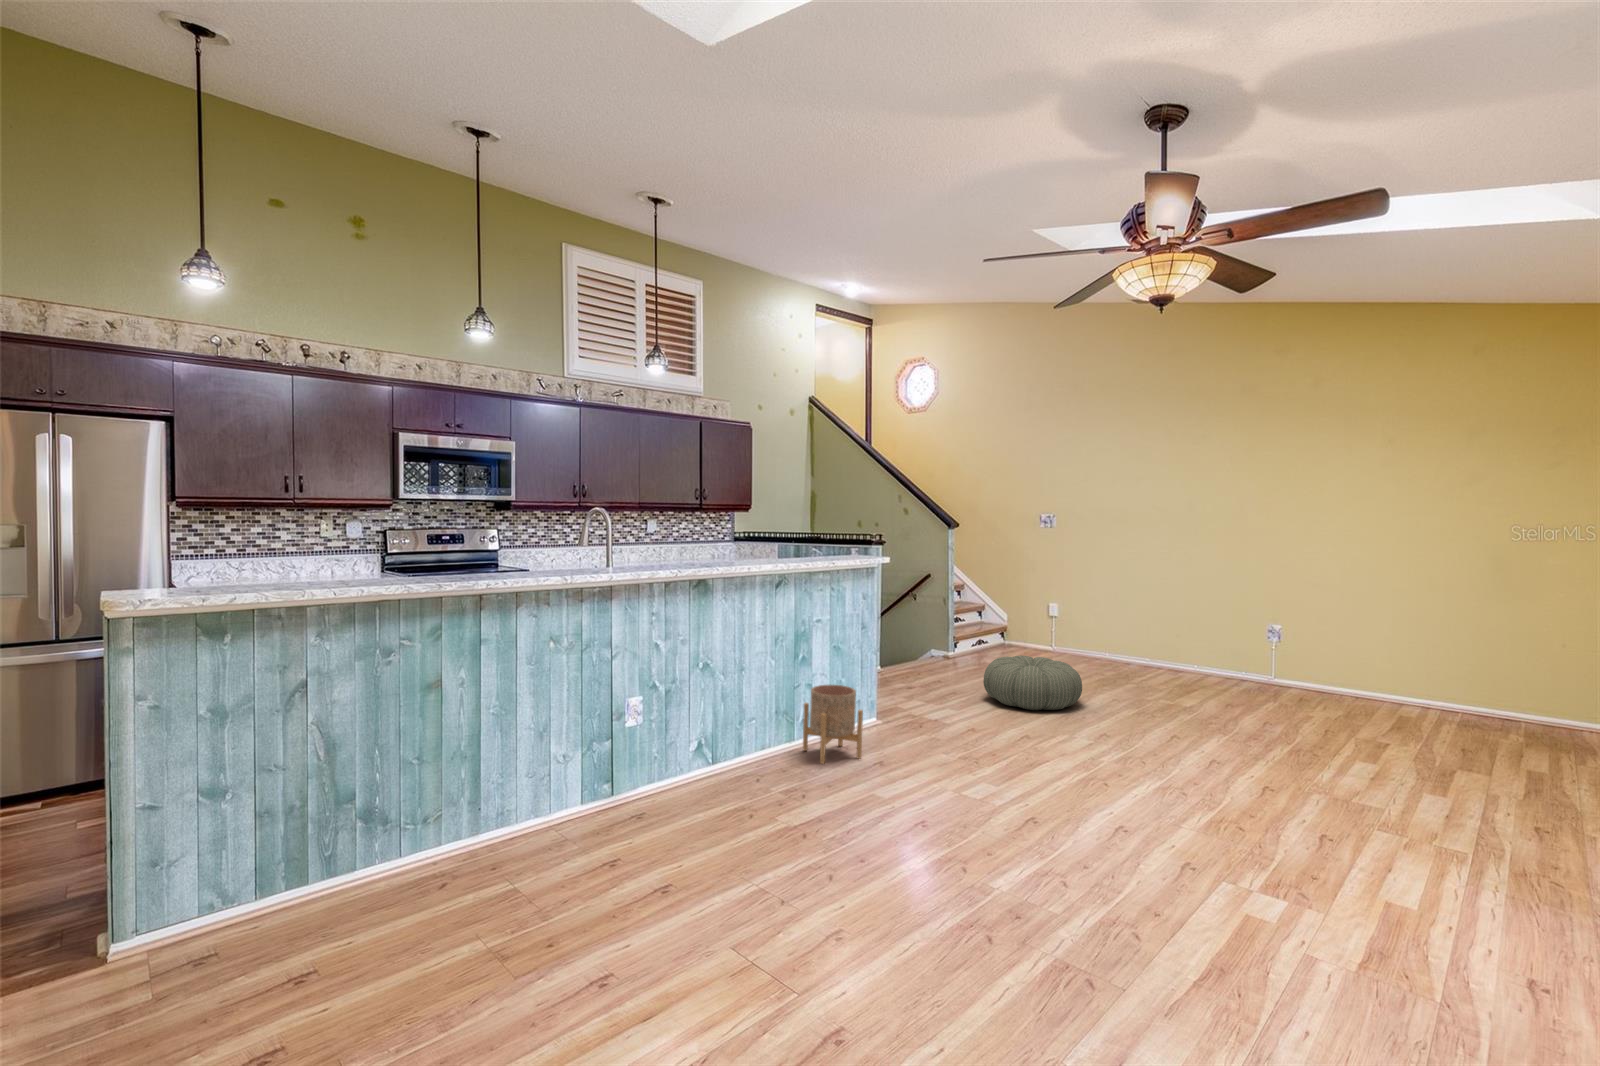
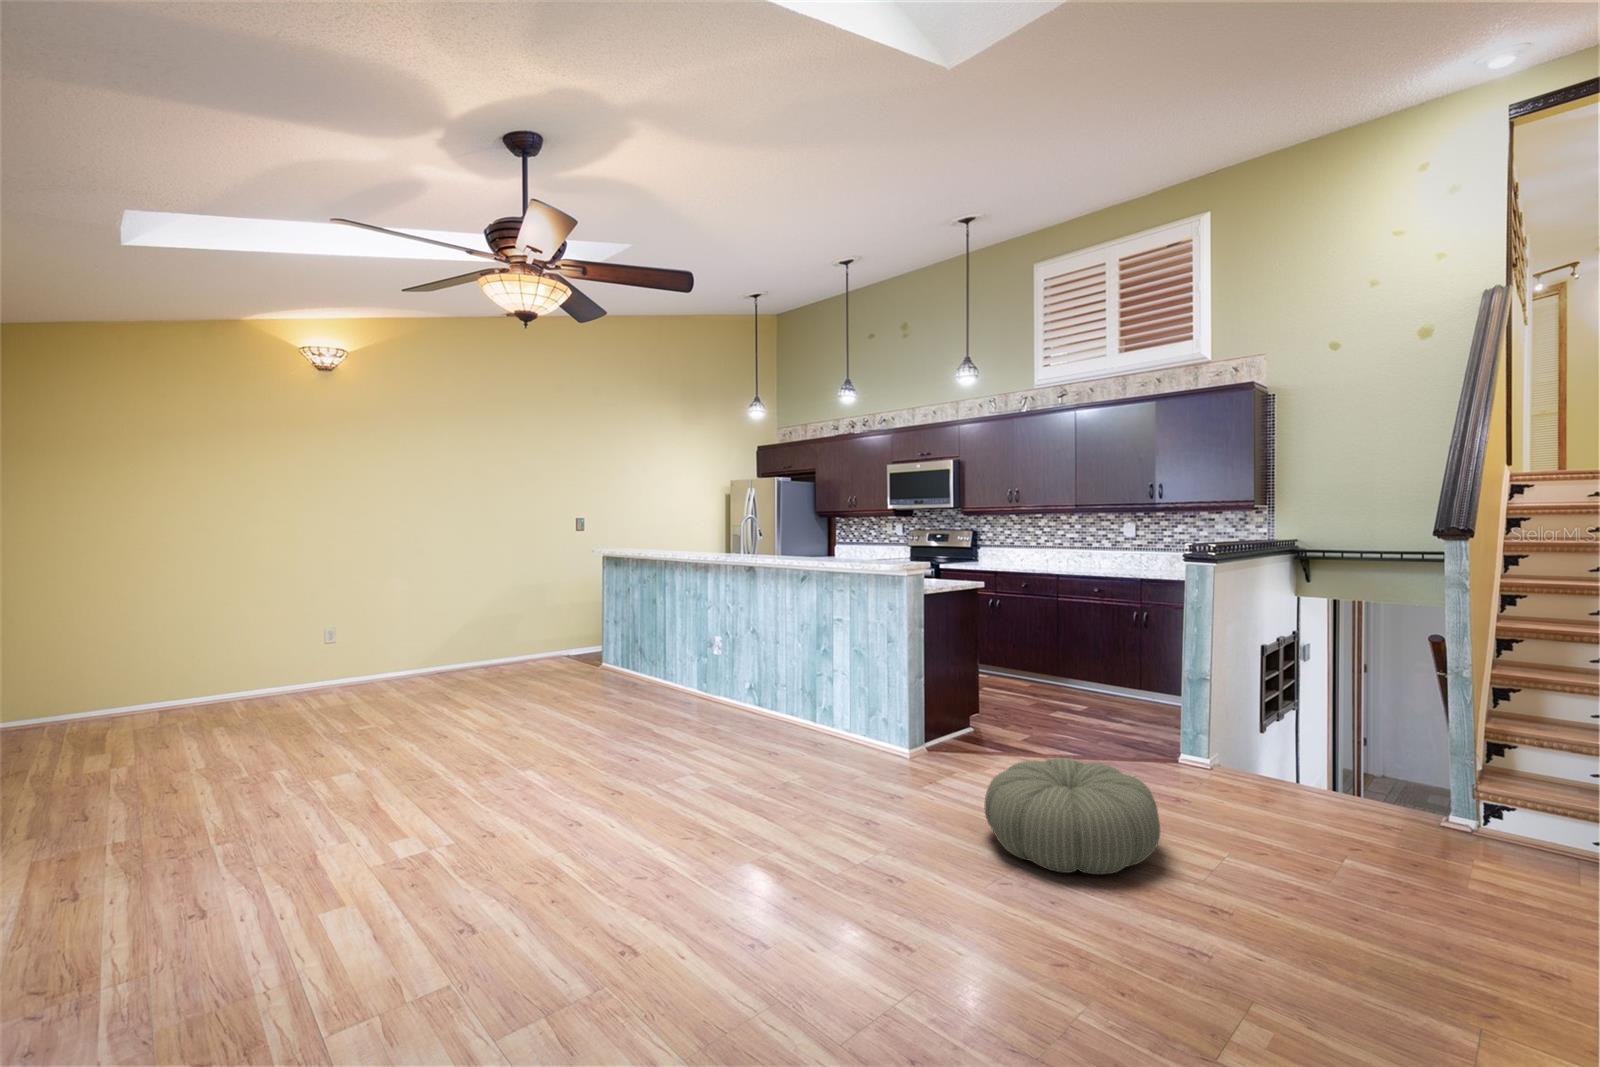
planter: present [803,685,863,764] -> none [774,675,827,746]

